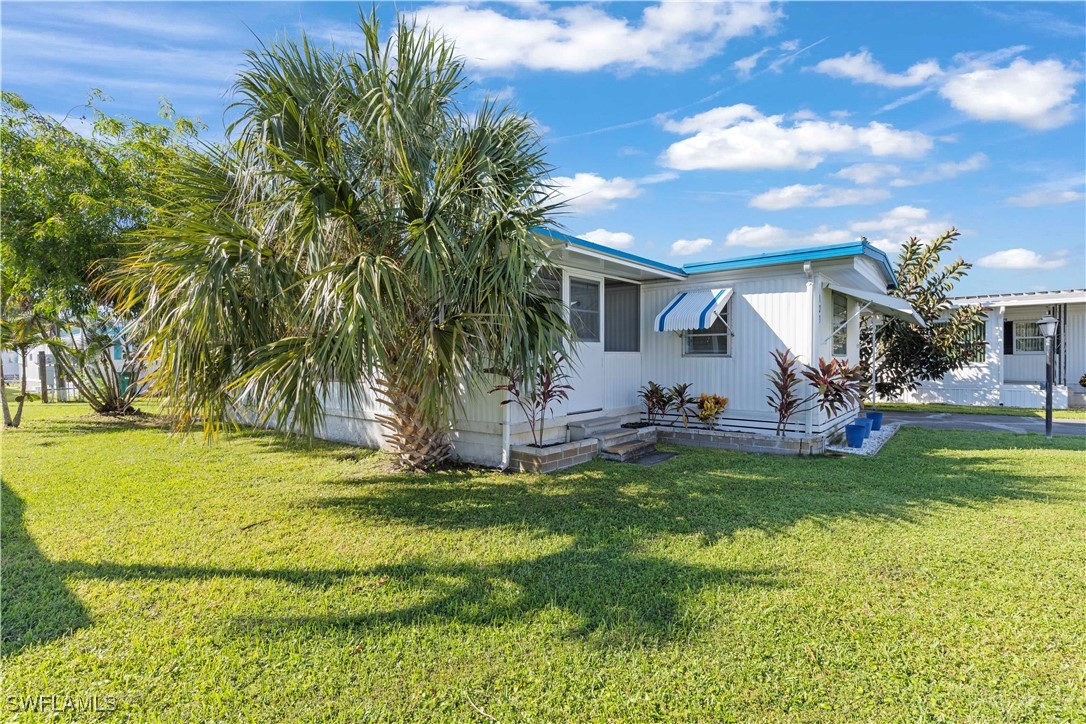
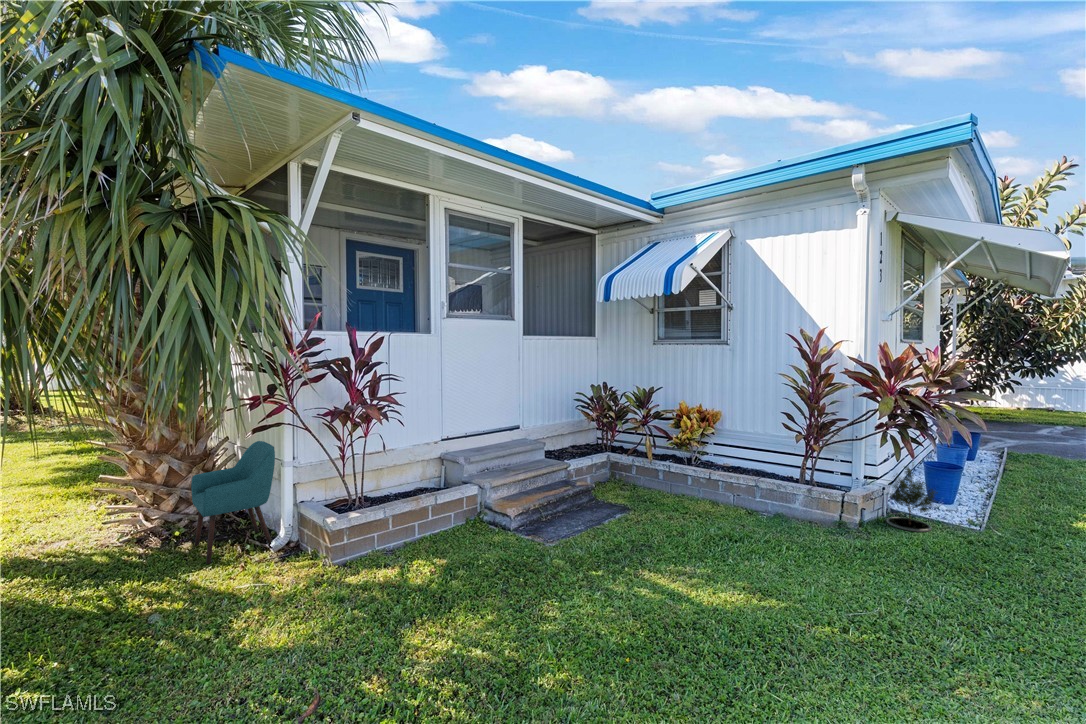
chair: none [457,411,503,473] -> present [191,441,275,564]

